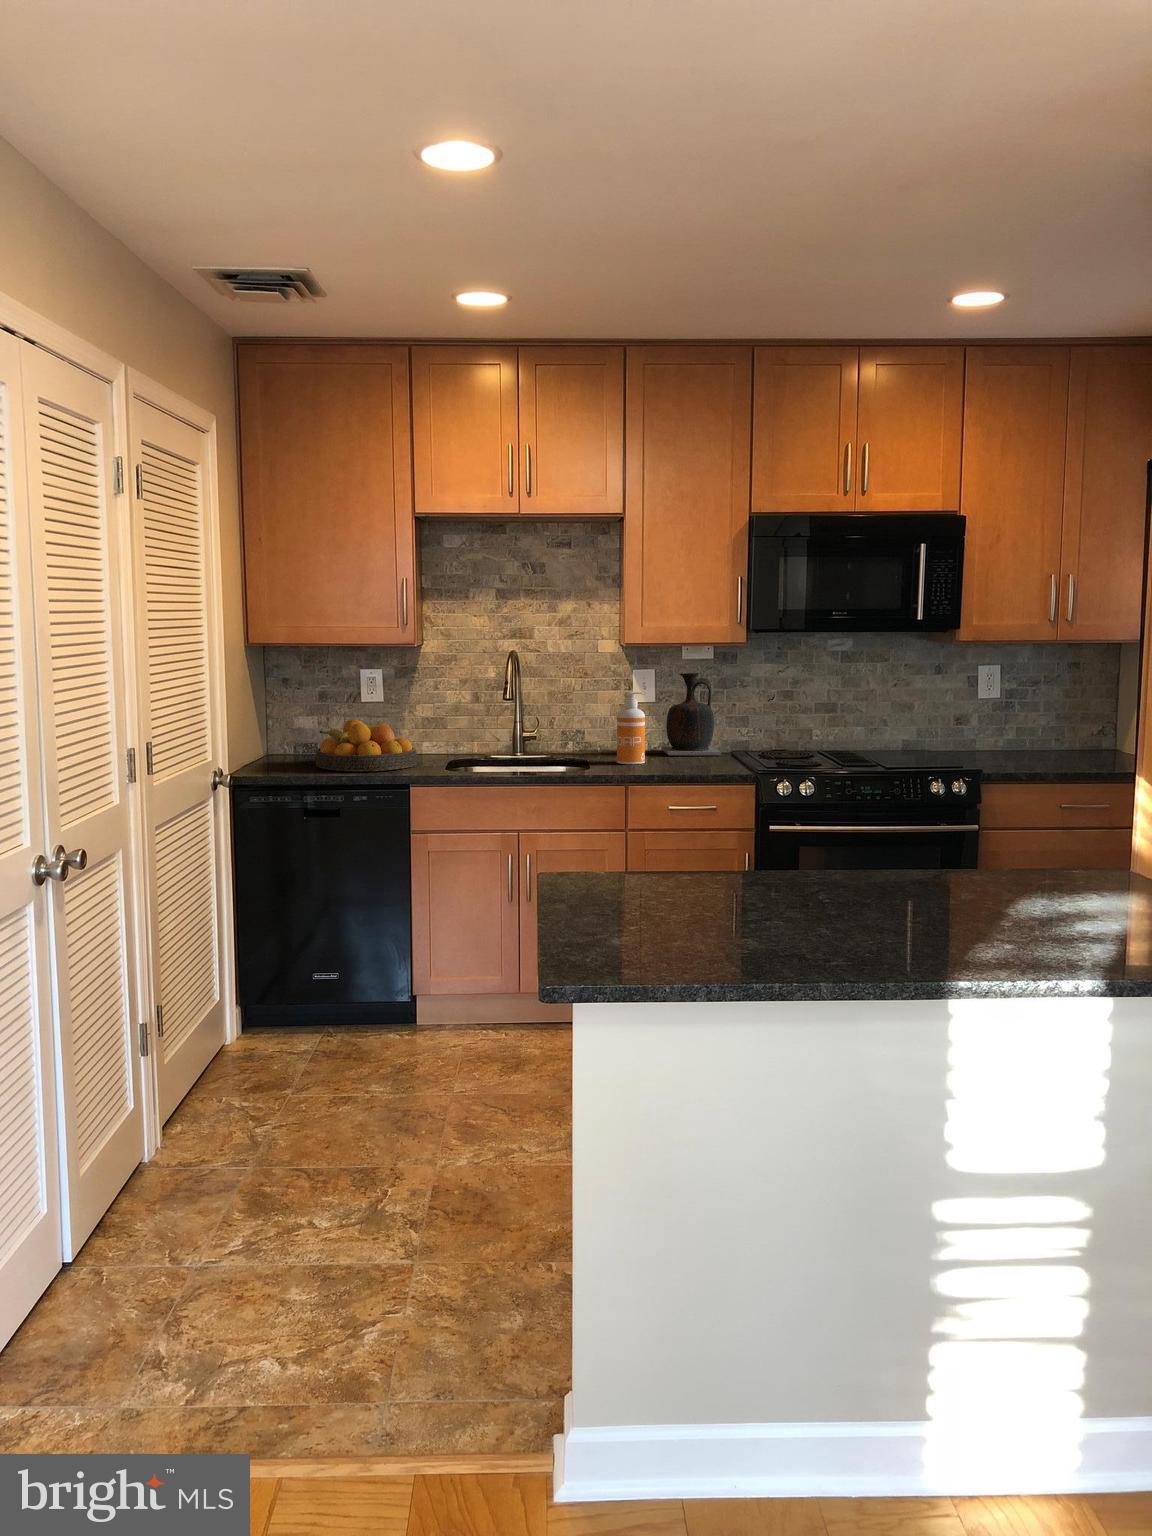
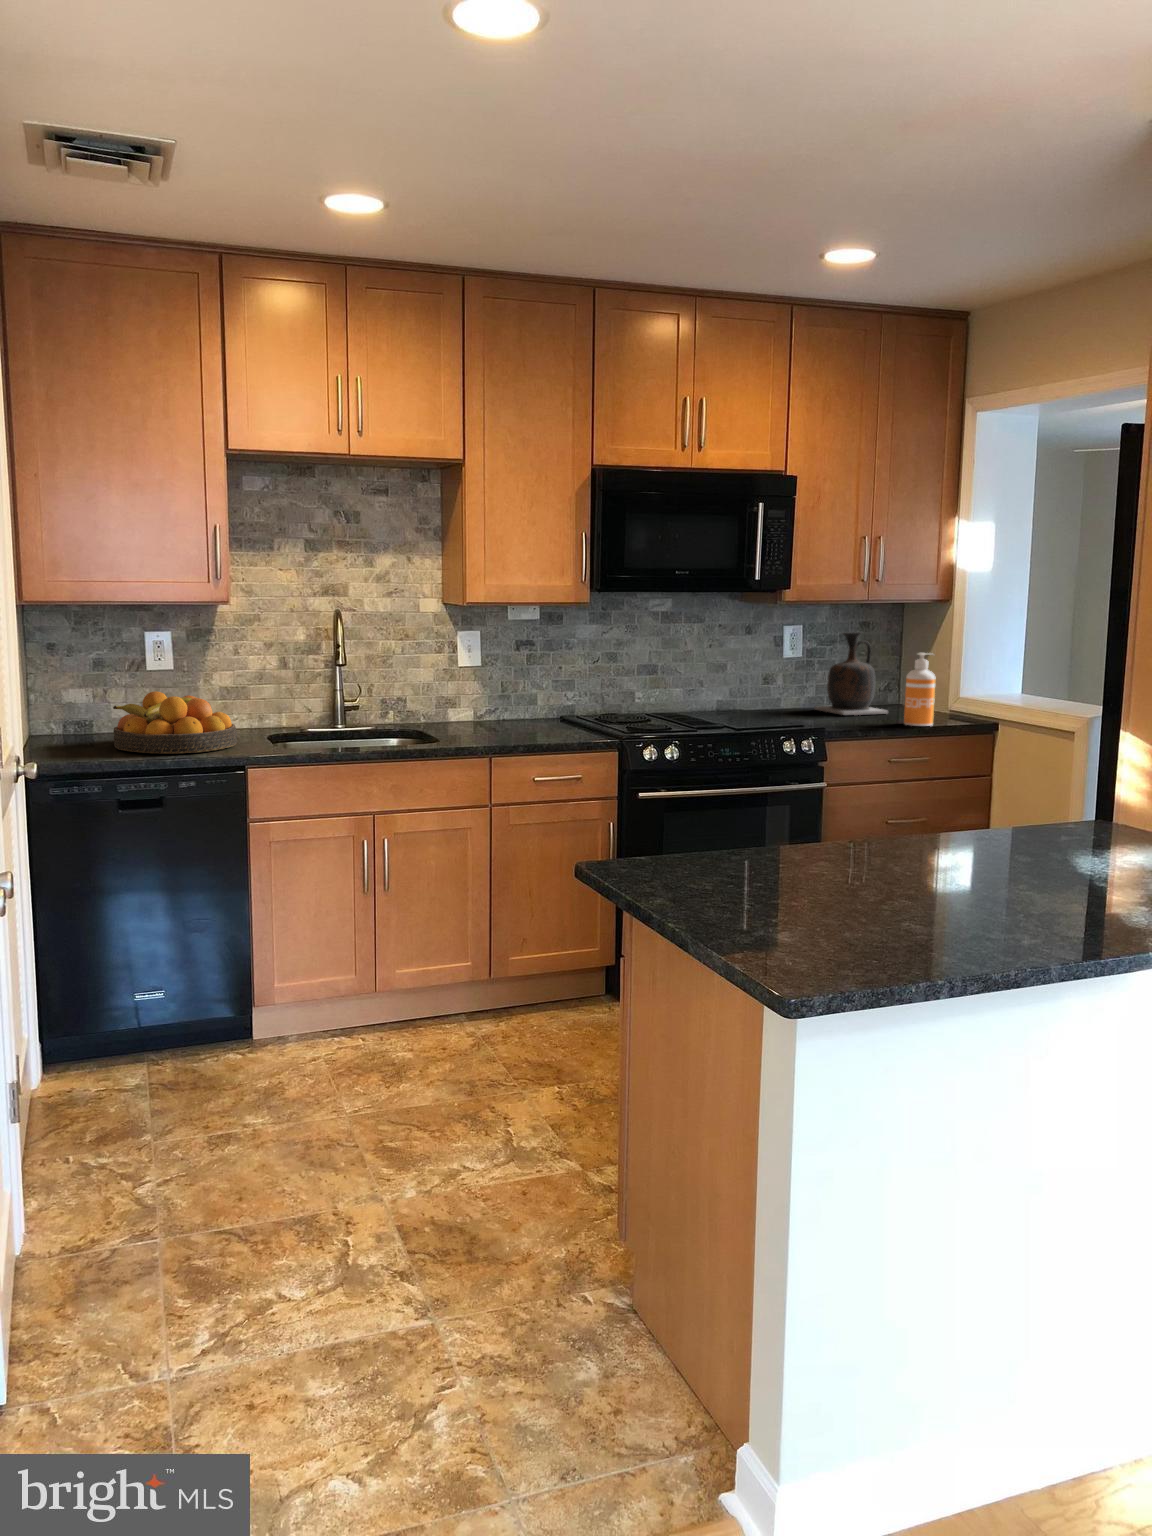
vase: present [661,673,721,755] -> present [815,632,888,715]
soap dispenser: present [617,692,645,764] -> present [904,653,935,726]

